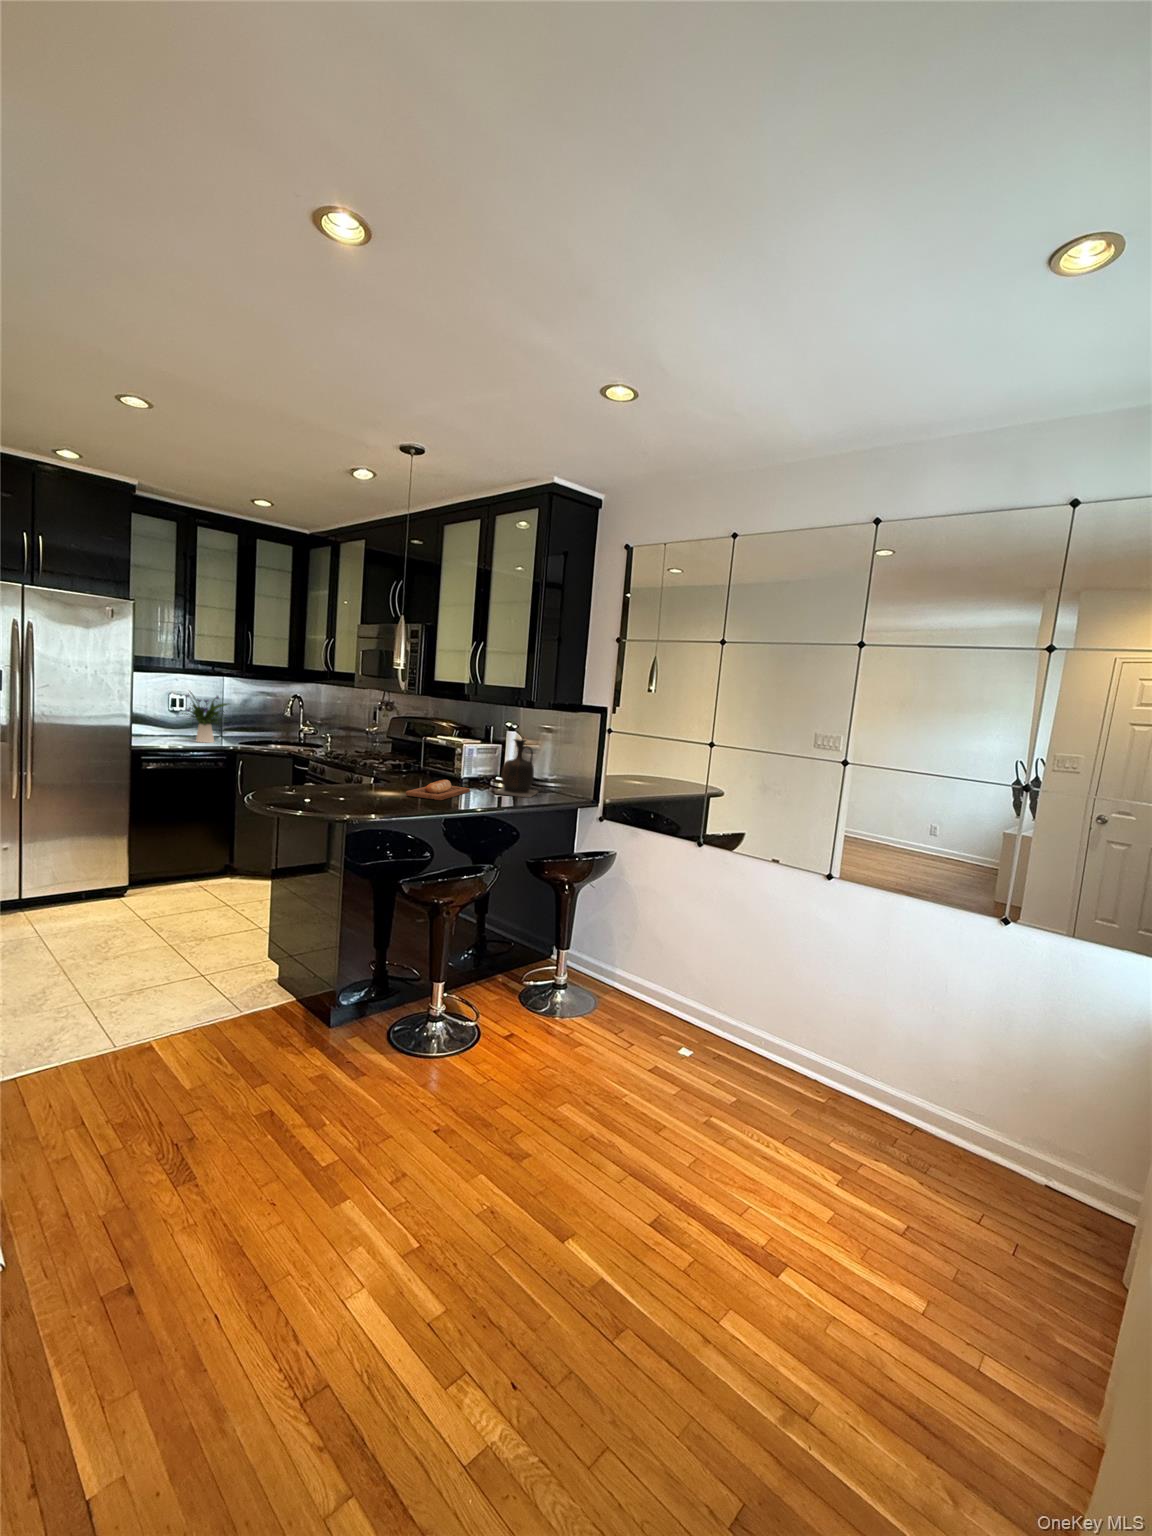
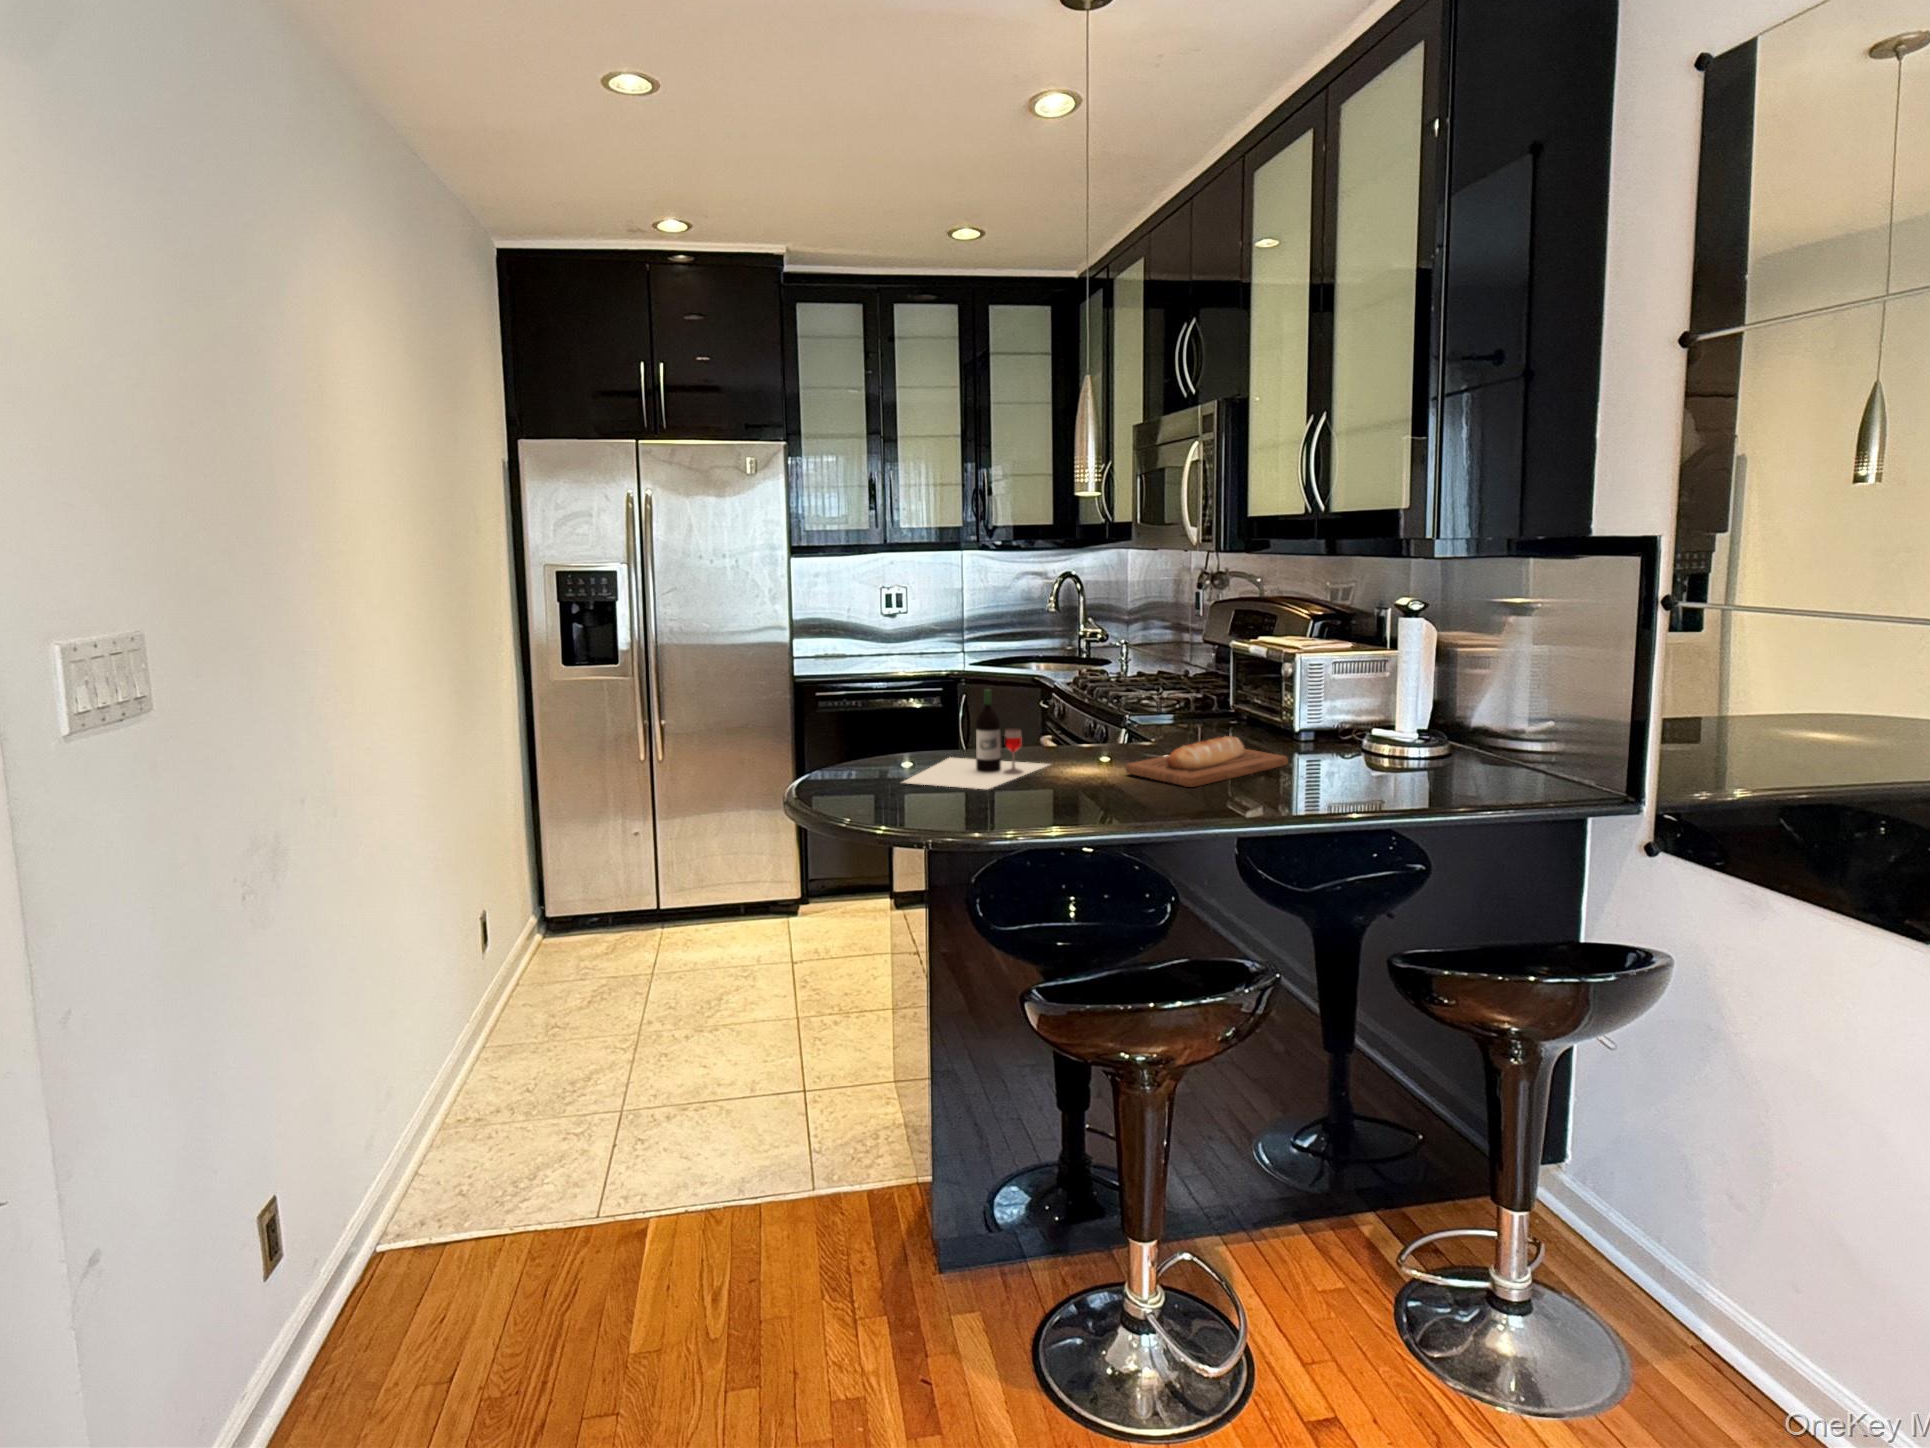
flower arrangement: present [182,692,228,743] -> none [886,577,966,663]
vase: present [495,739,538,798] -> none [1343,637,1469,785]
wine bottle: none [299,756,370,804] -> present [903,689,1049,789]

